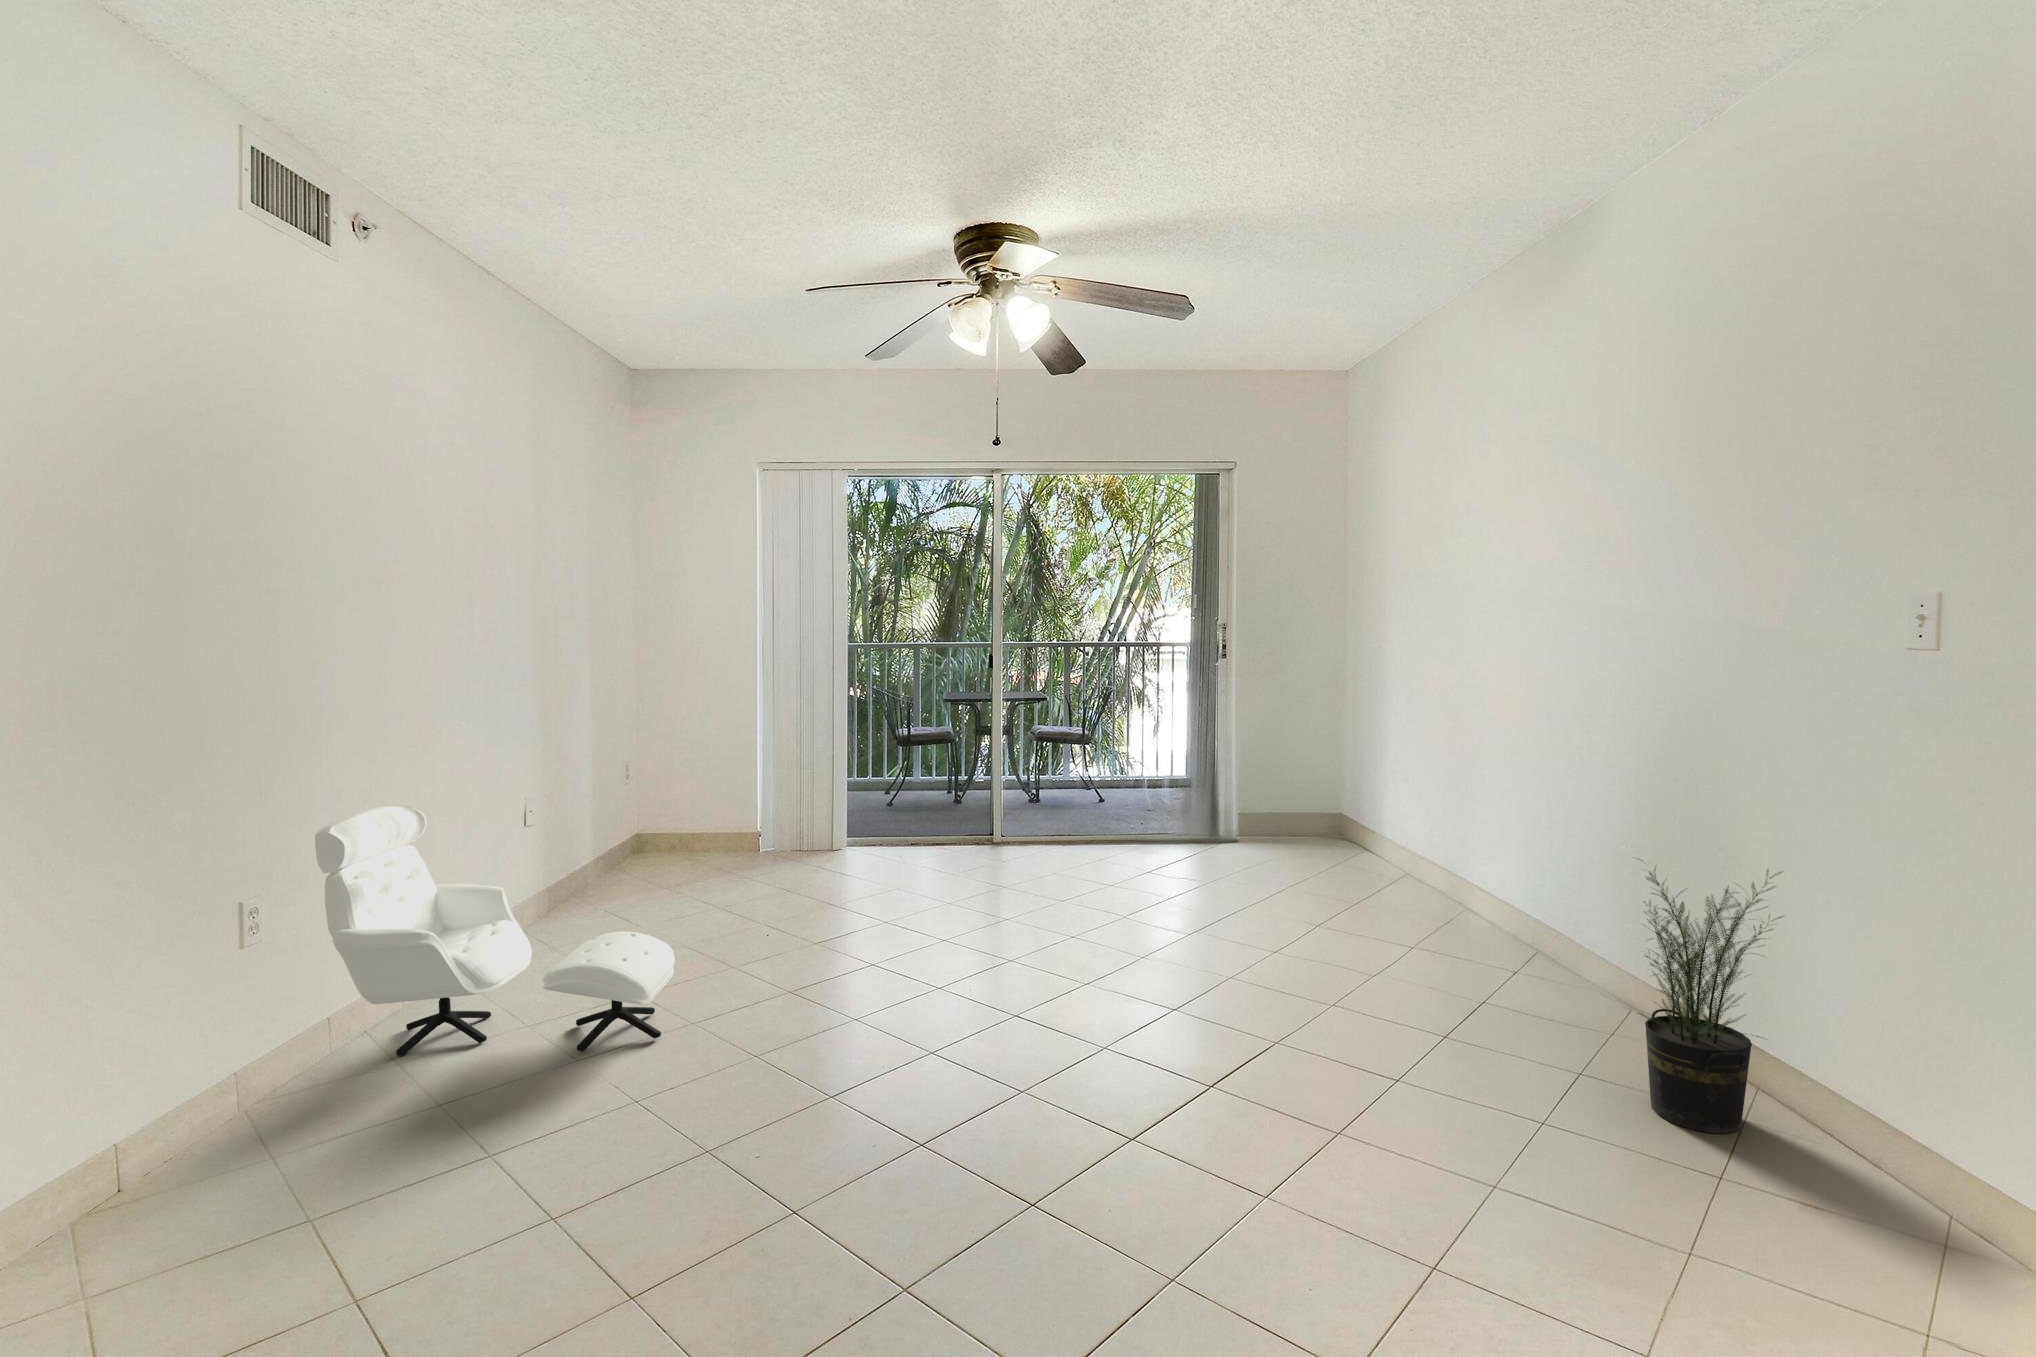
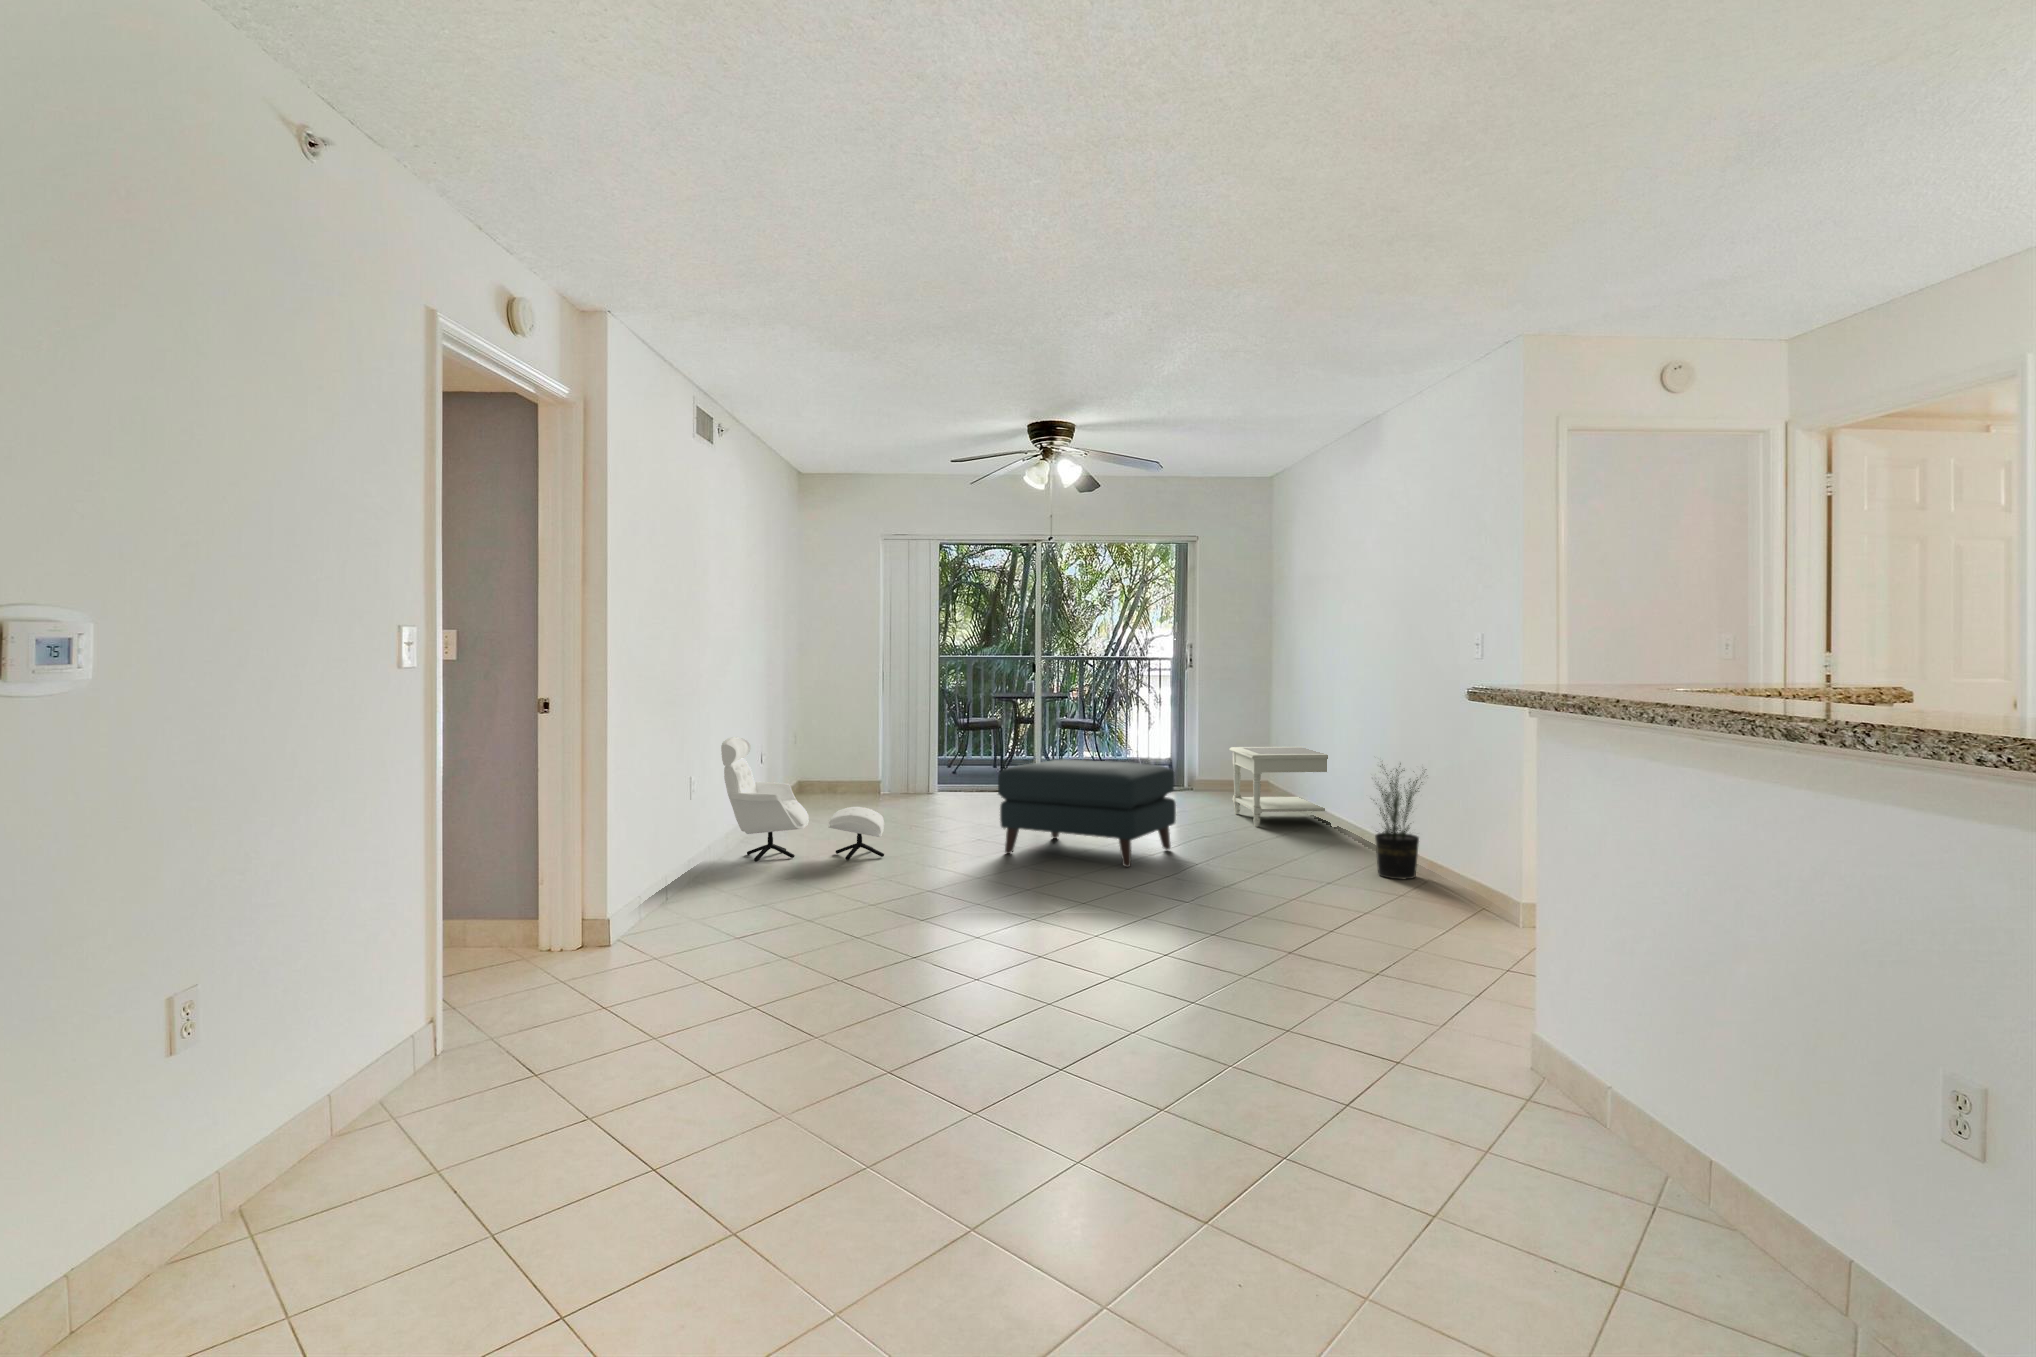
side table: none [1289,786,1490,929] -> present [1229,747,1328,827]
ottoman: none [882,834,1218,1080] -> present [998,759,1176,867]

